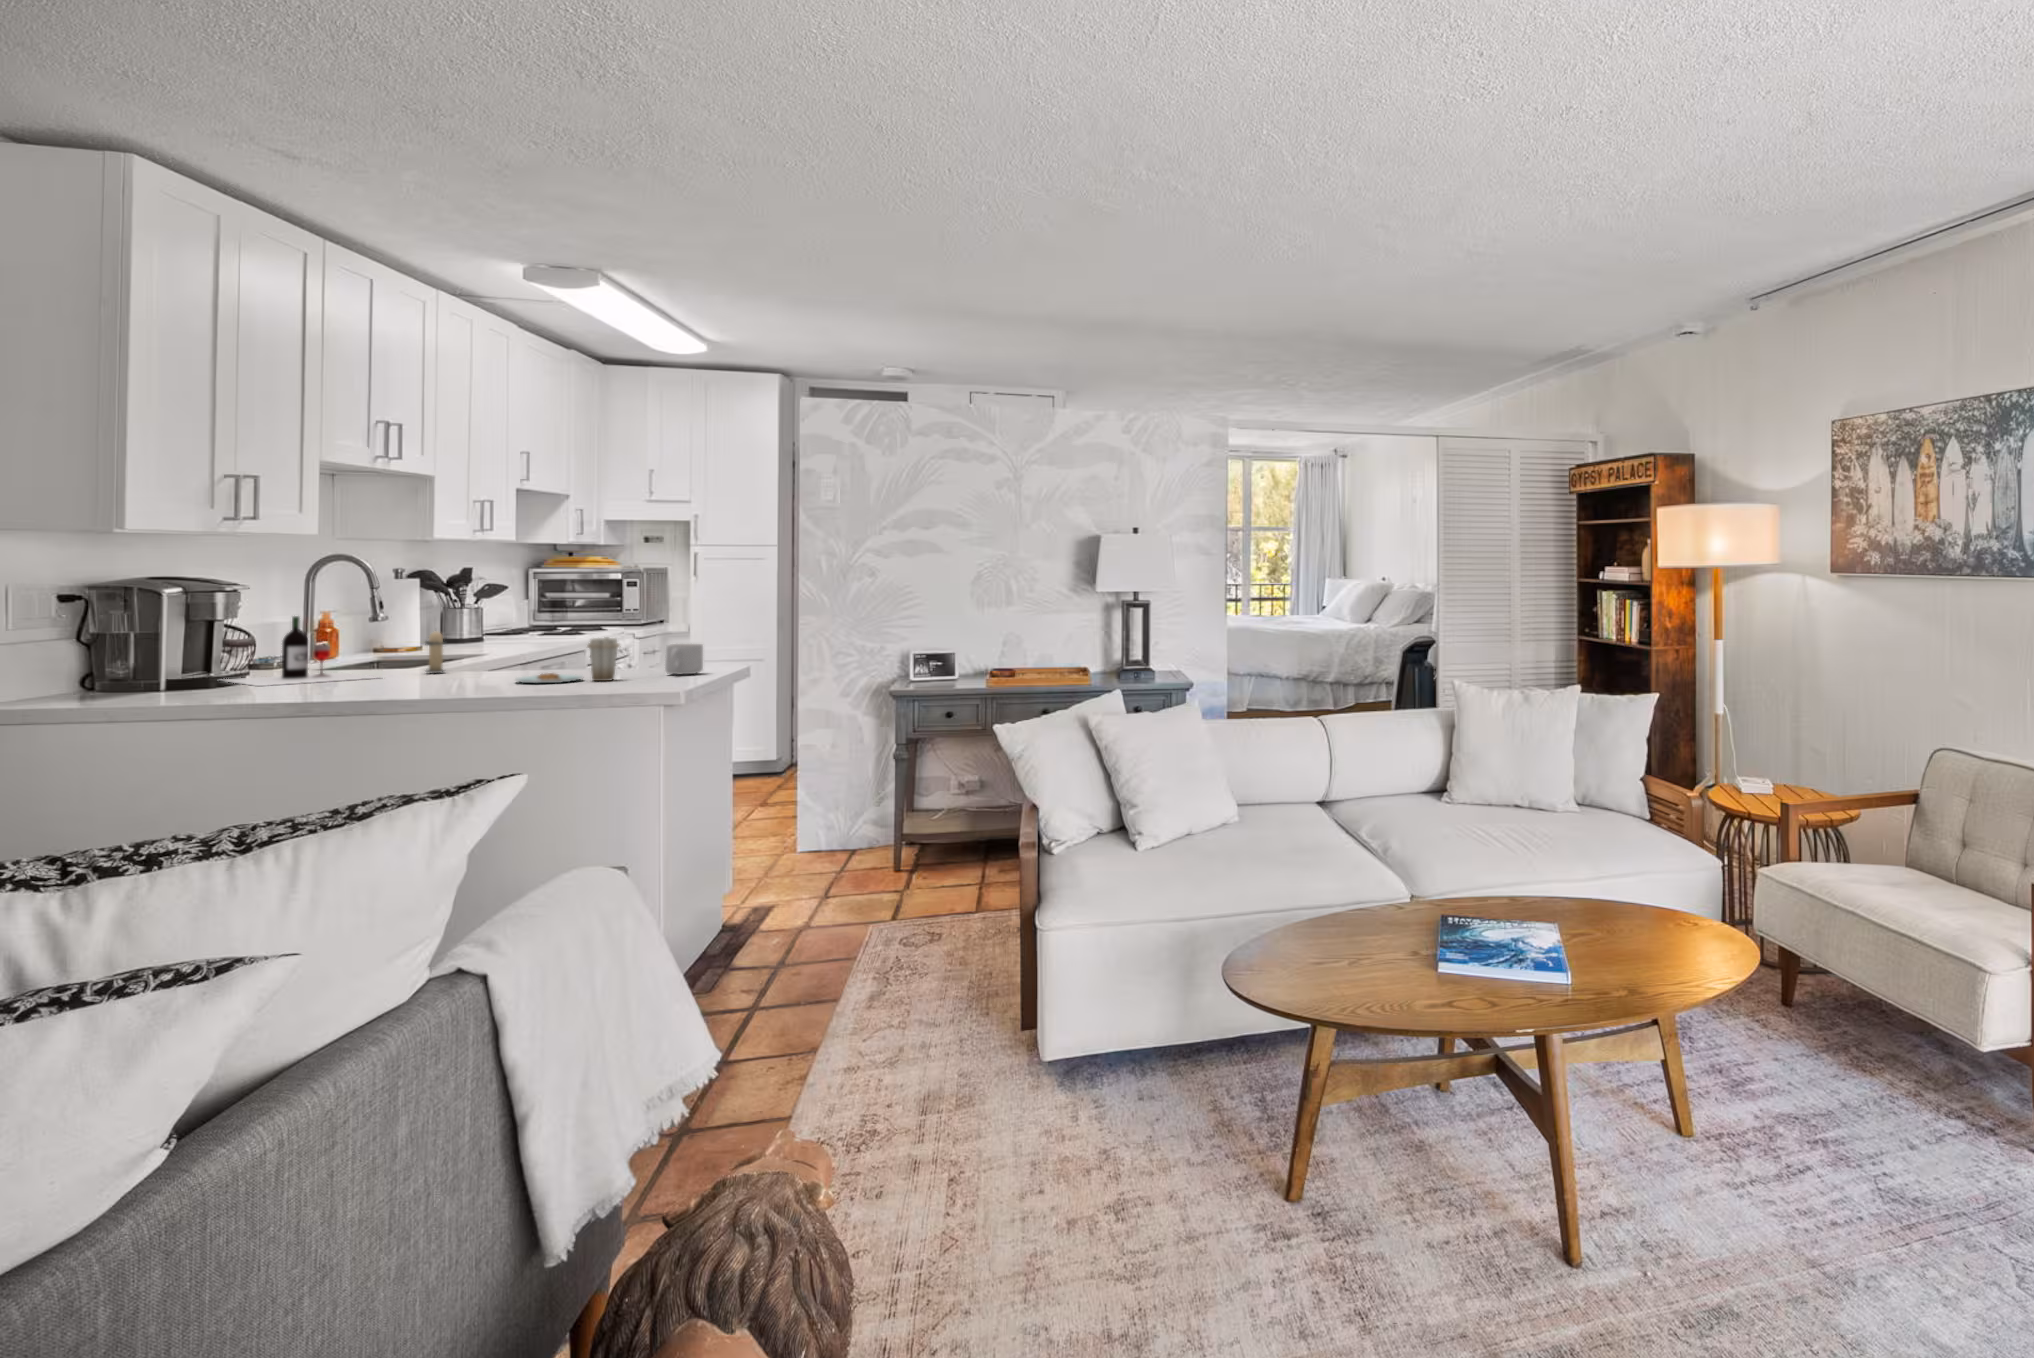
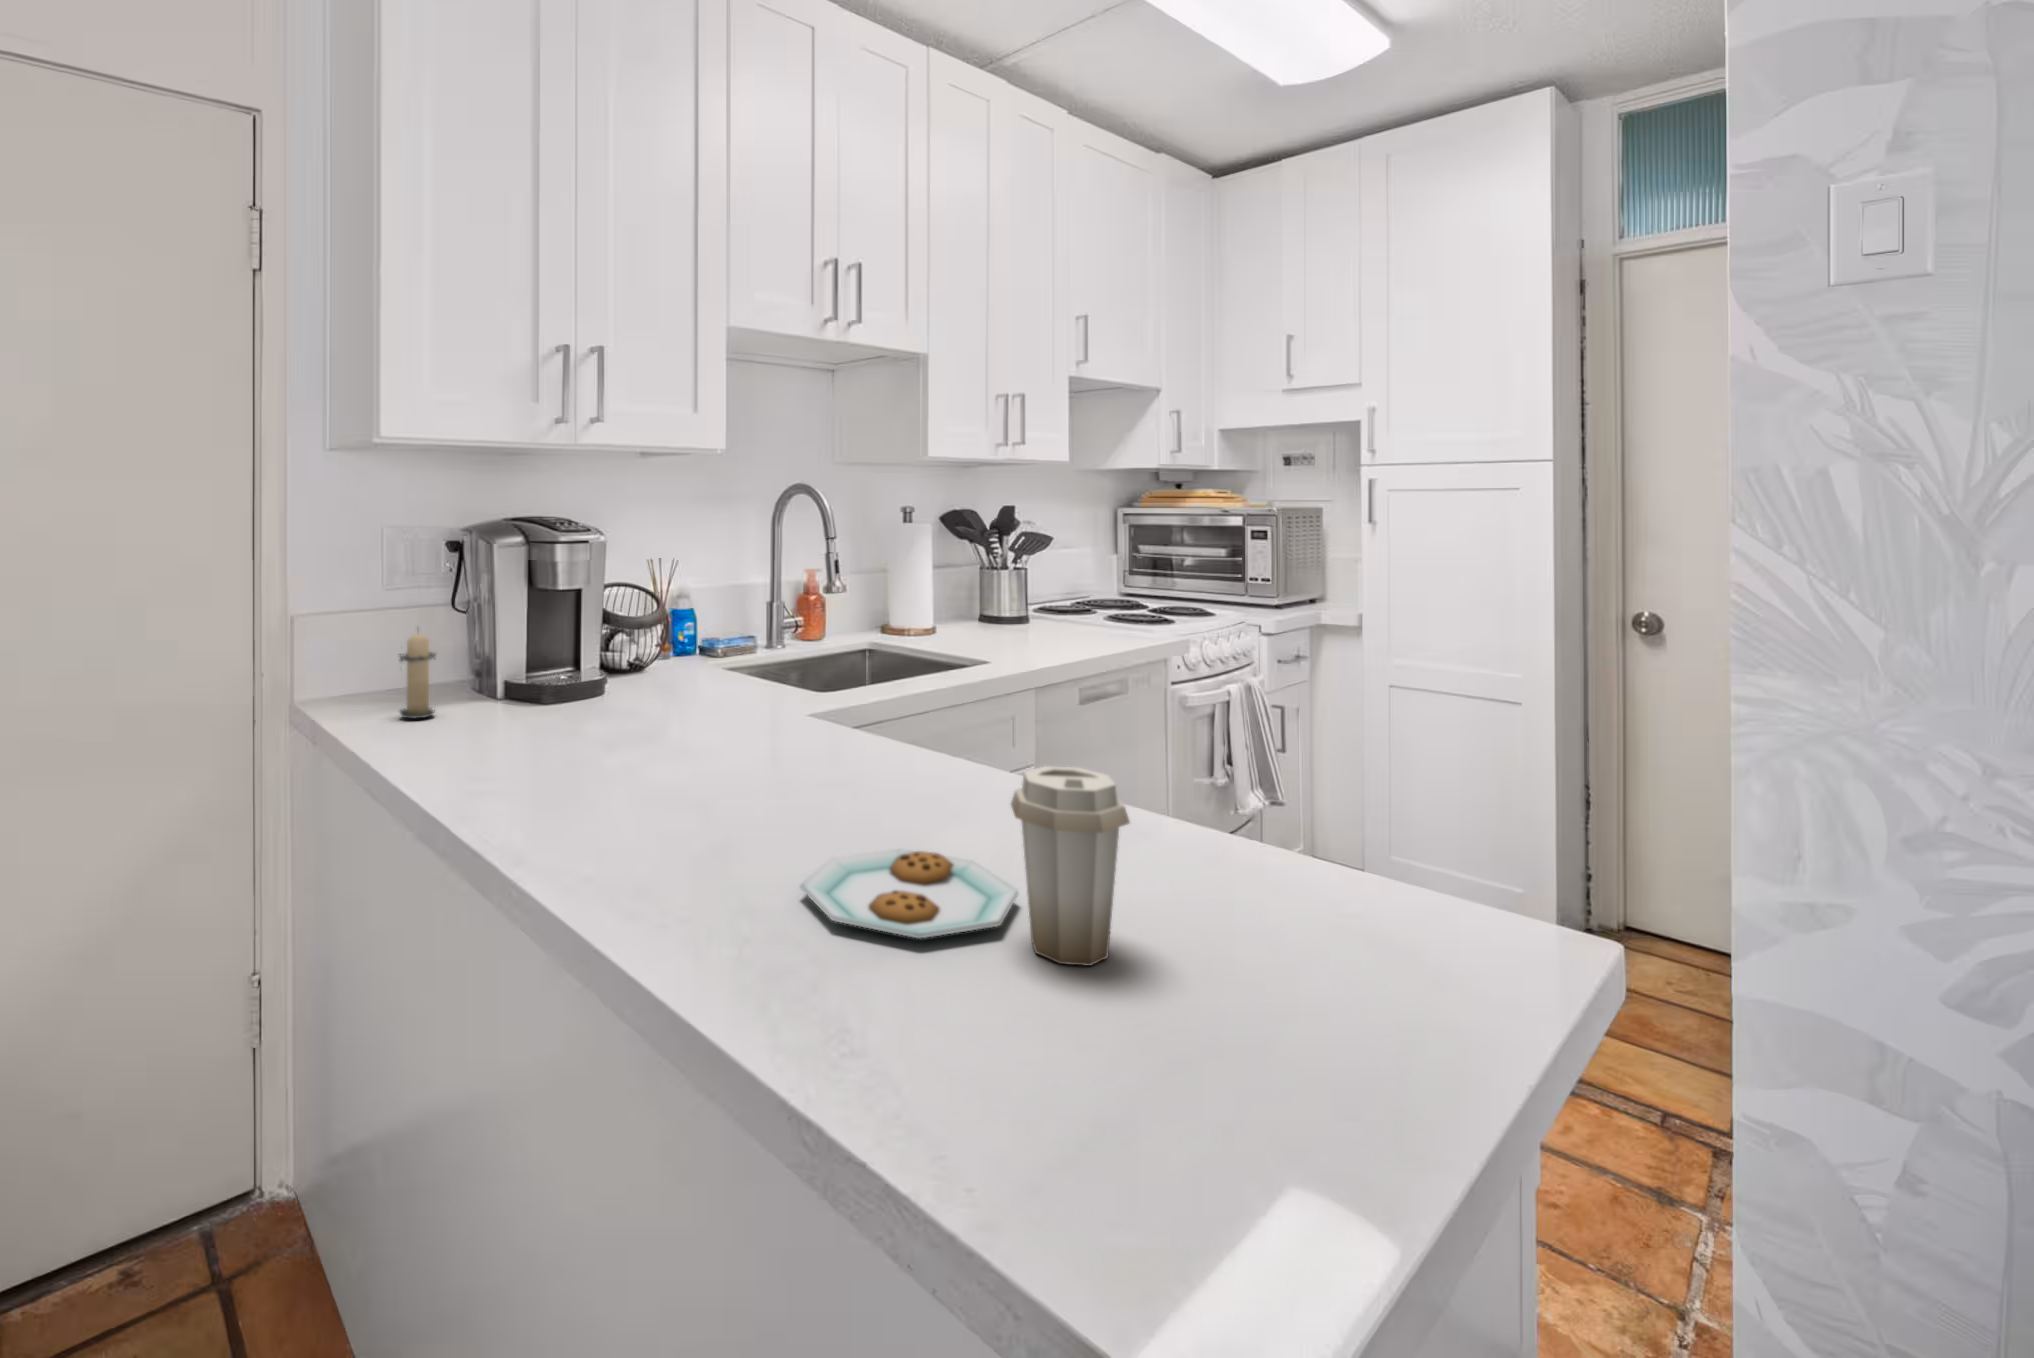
wine bottle: present [225,616,374,686] -> none [473,603,695,756]
candle: present [426,631,445,673] -> present [399,632,436,718]
mug: present [665,644,703,675] -> none [1322,799,1493,976]

